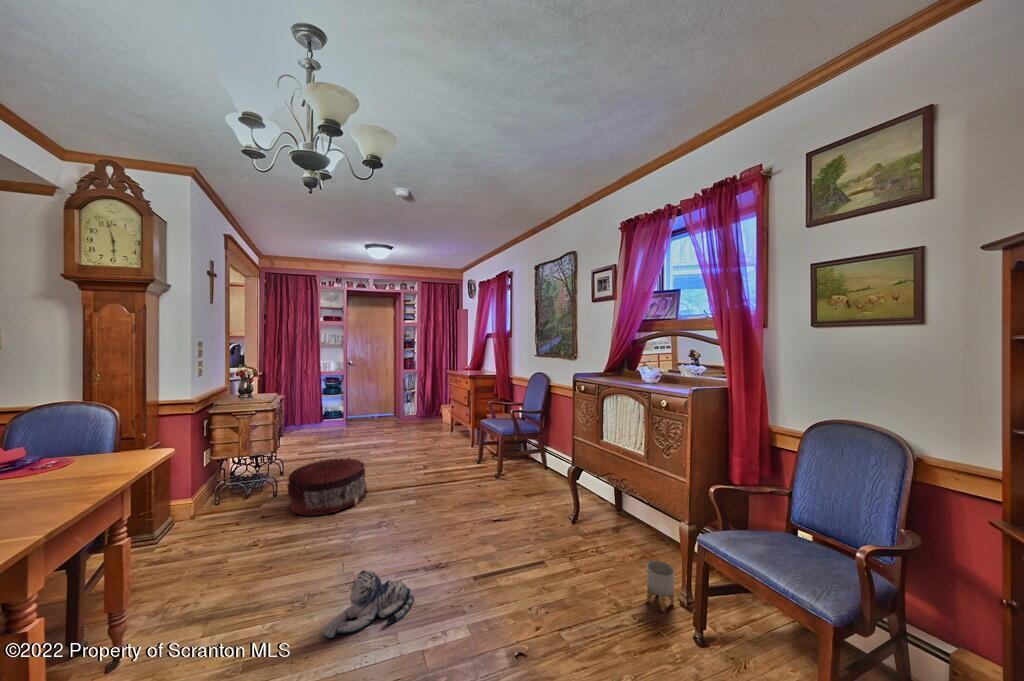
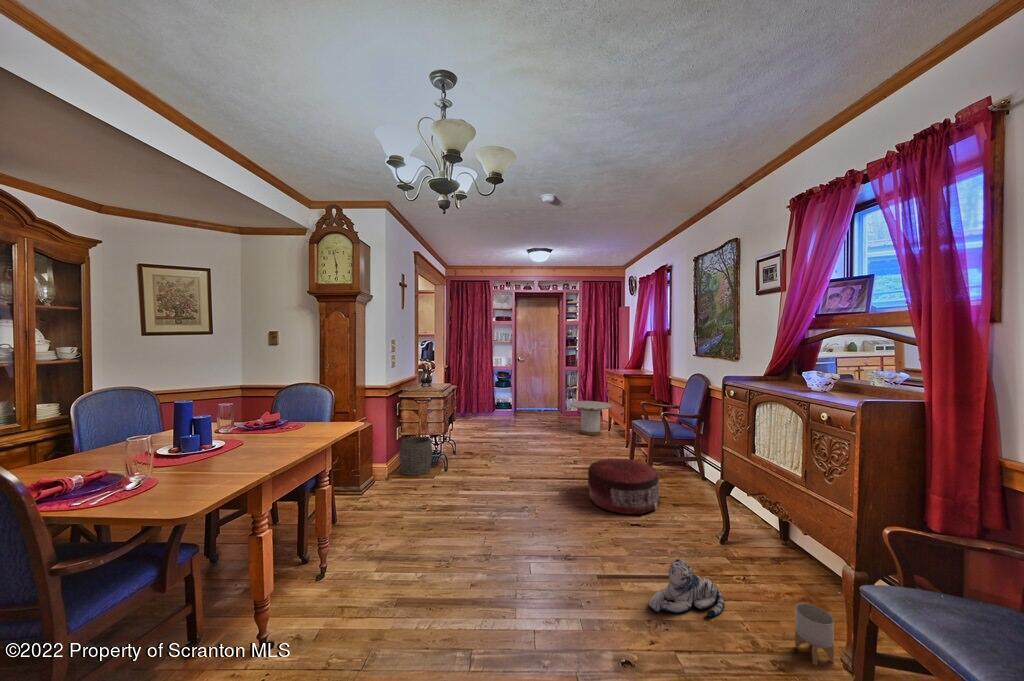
side table: none [413,403,456,438] -> present [570,401,612,435]
pouf: present [287,458,368,516] -> present [588,458,660,514]
woven basket: none [190,464,243,520] -> present [400,437,432,476]
plush toy: present [324,570,414,638] -> present [649,559,725,616]

